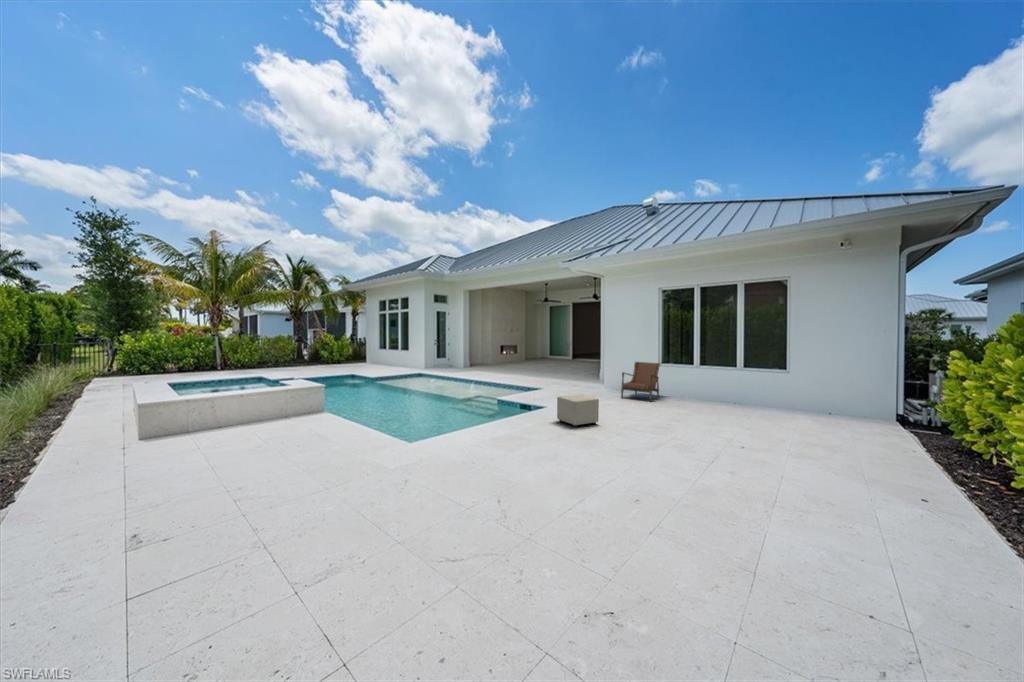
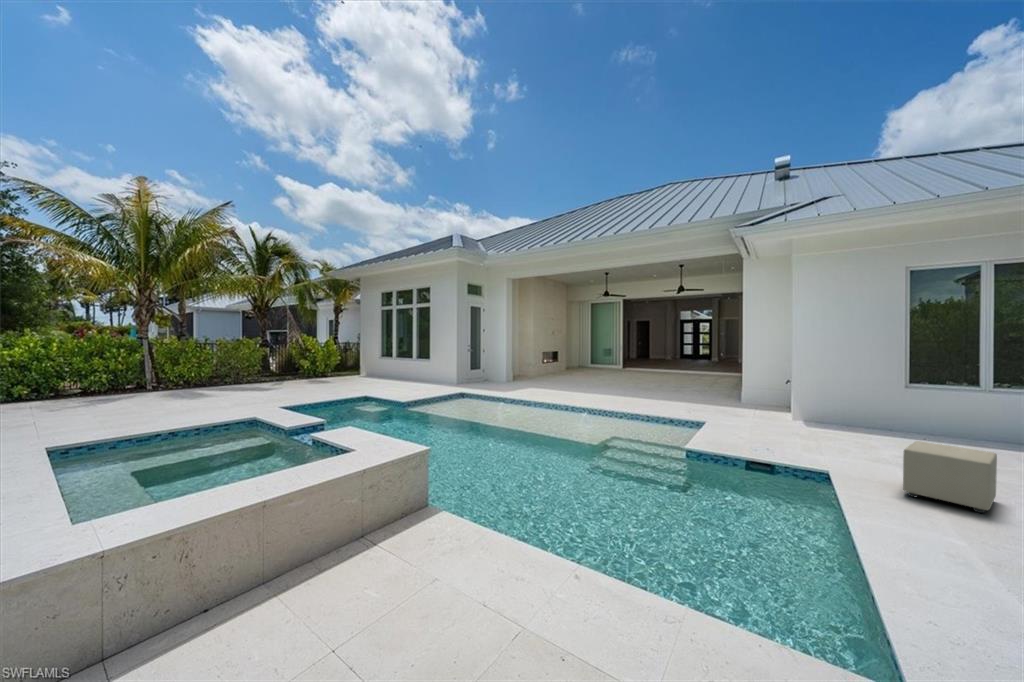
armchair: present [621,362,660,402] -> none [843,375,909,439]

